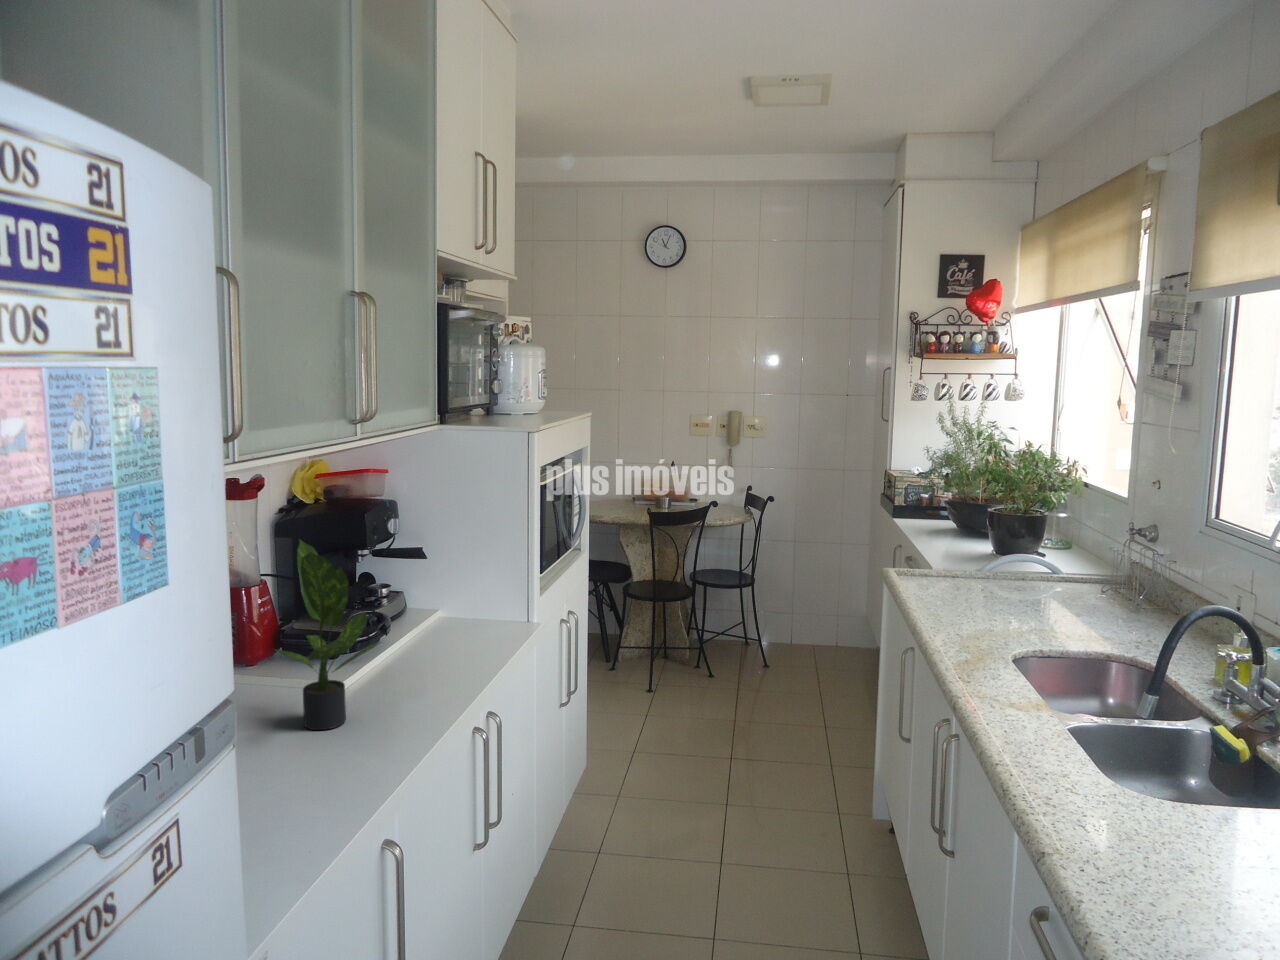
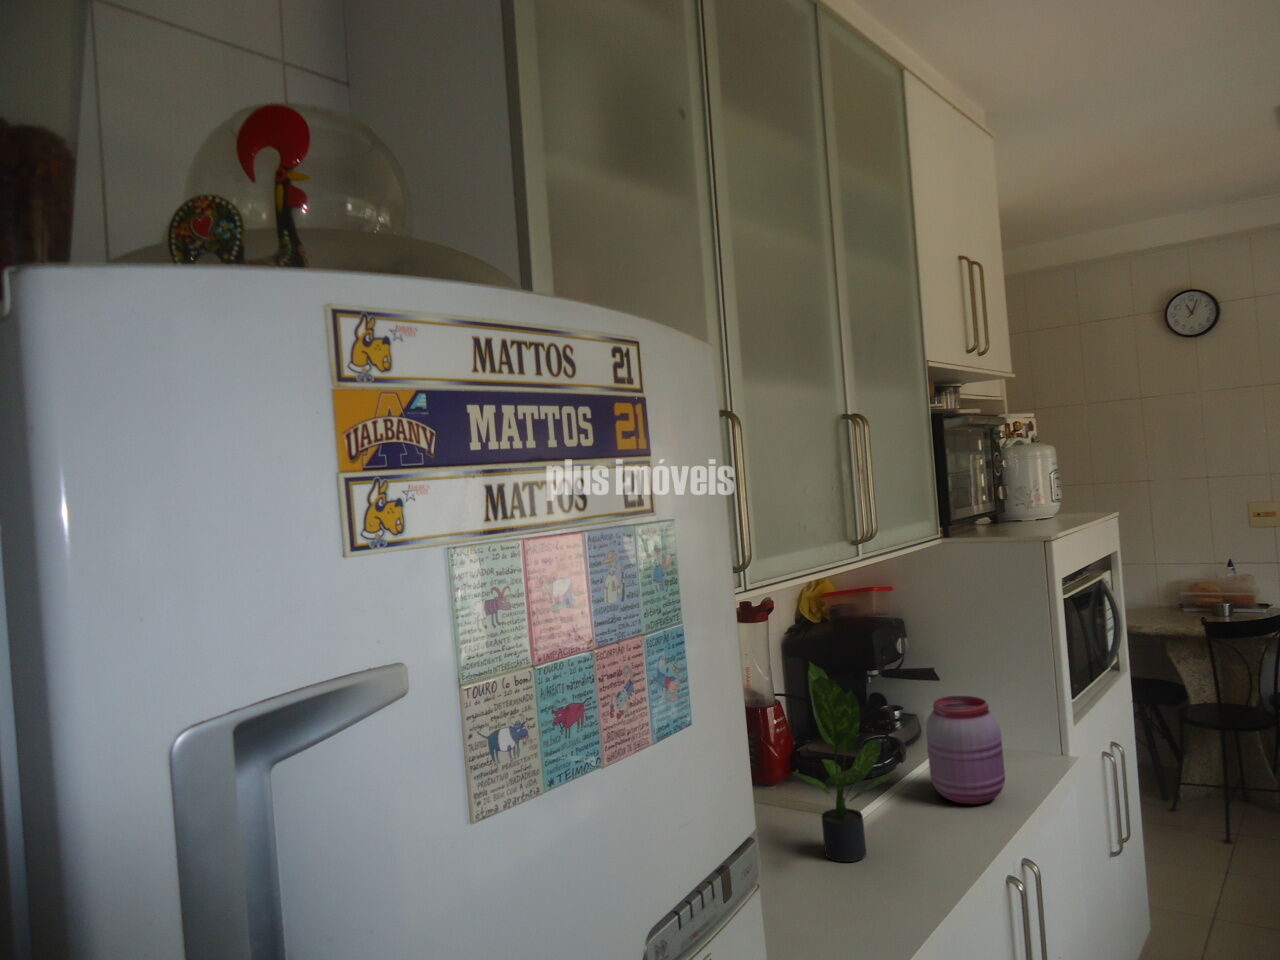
jar: none [411,571,478,668] -> present [926,696,1005,804]

